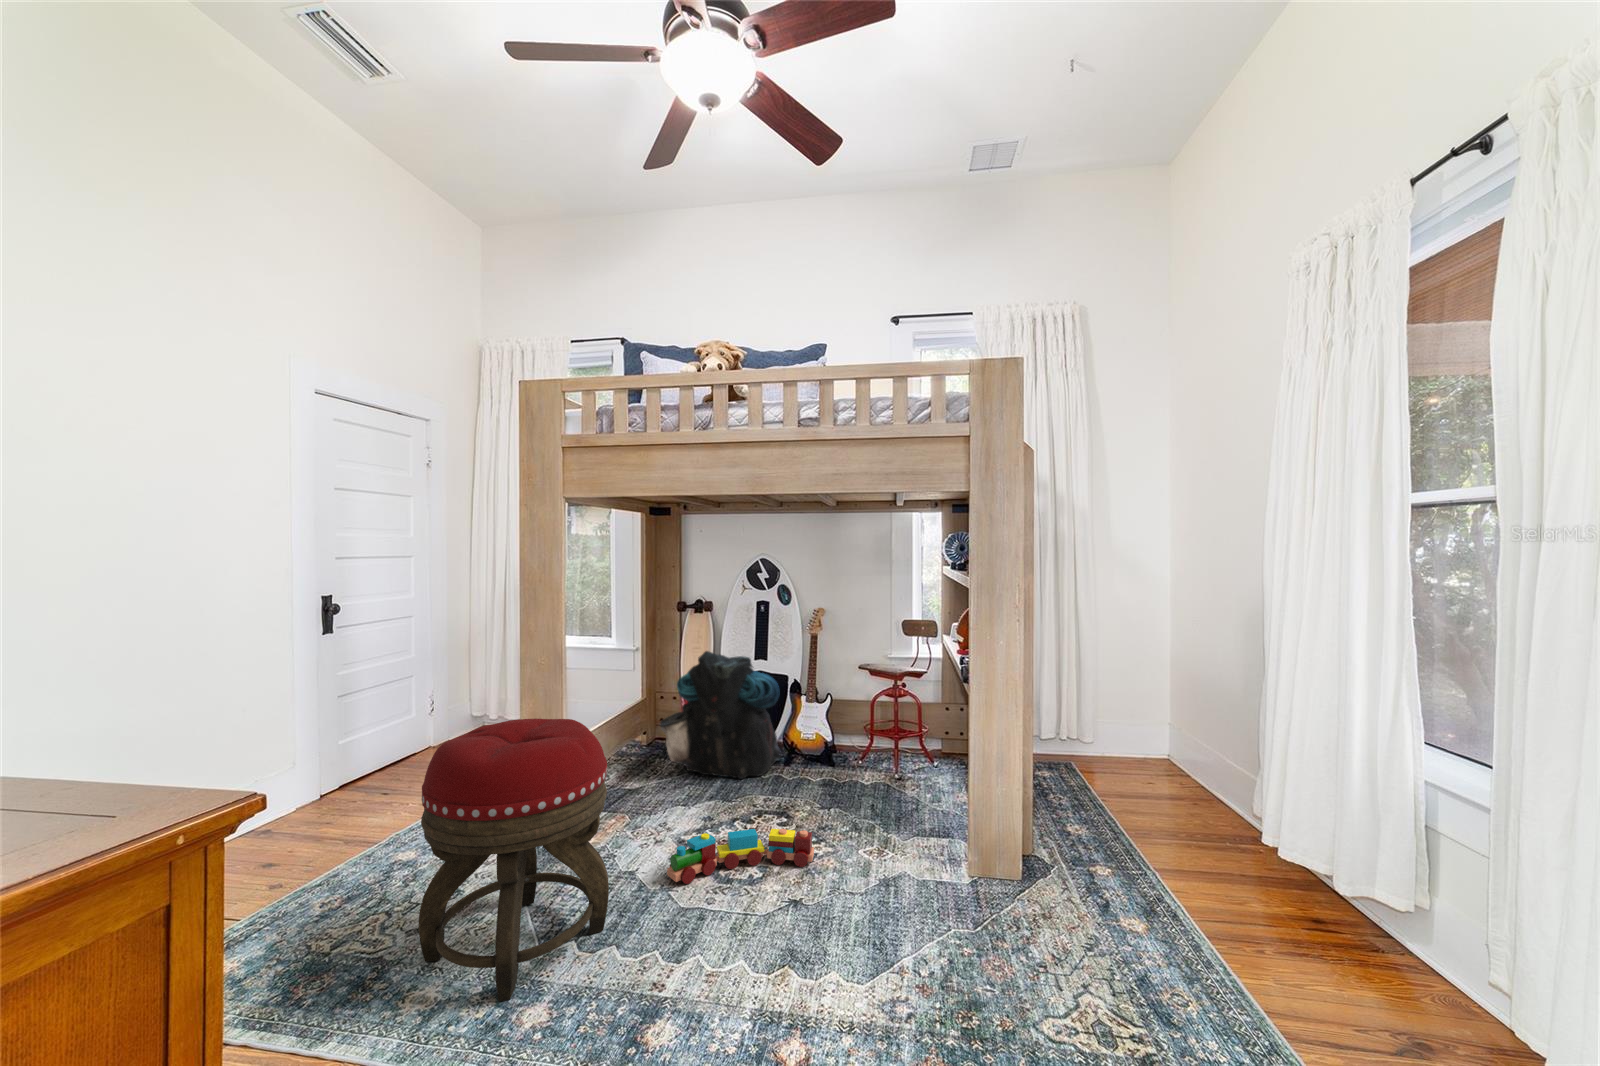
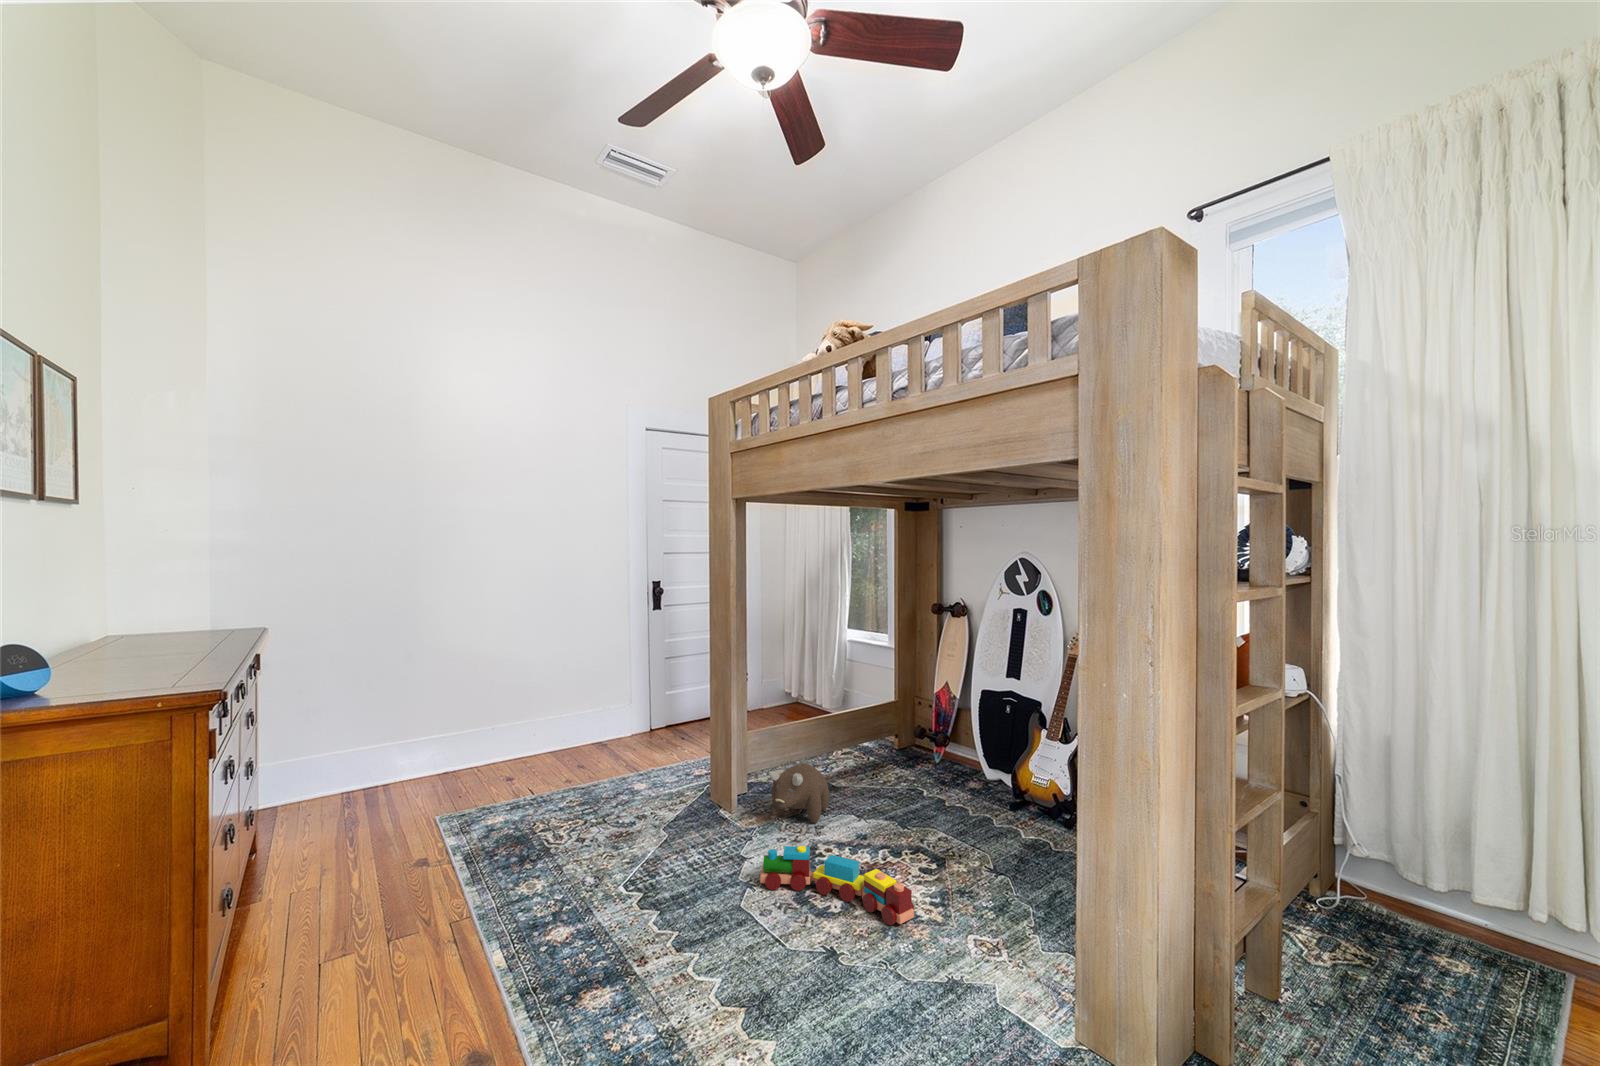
backpack: present [660,651,782,779] -> none [877,658,1019,816]
footstool: present [419,719,609,1002] -> none [540,688,689,913]
plush toy: none [602,768,659,827] -> present [769,763,829,823]

